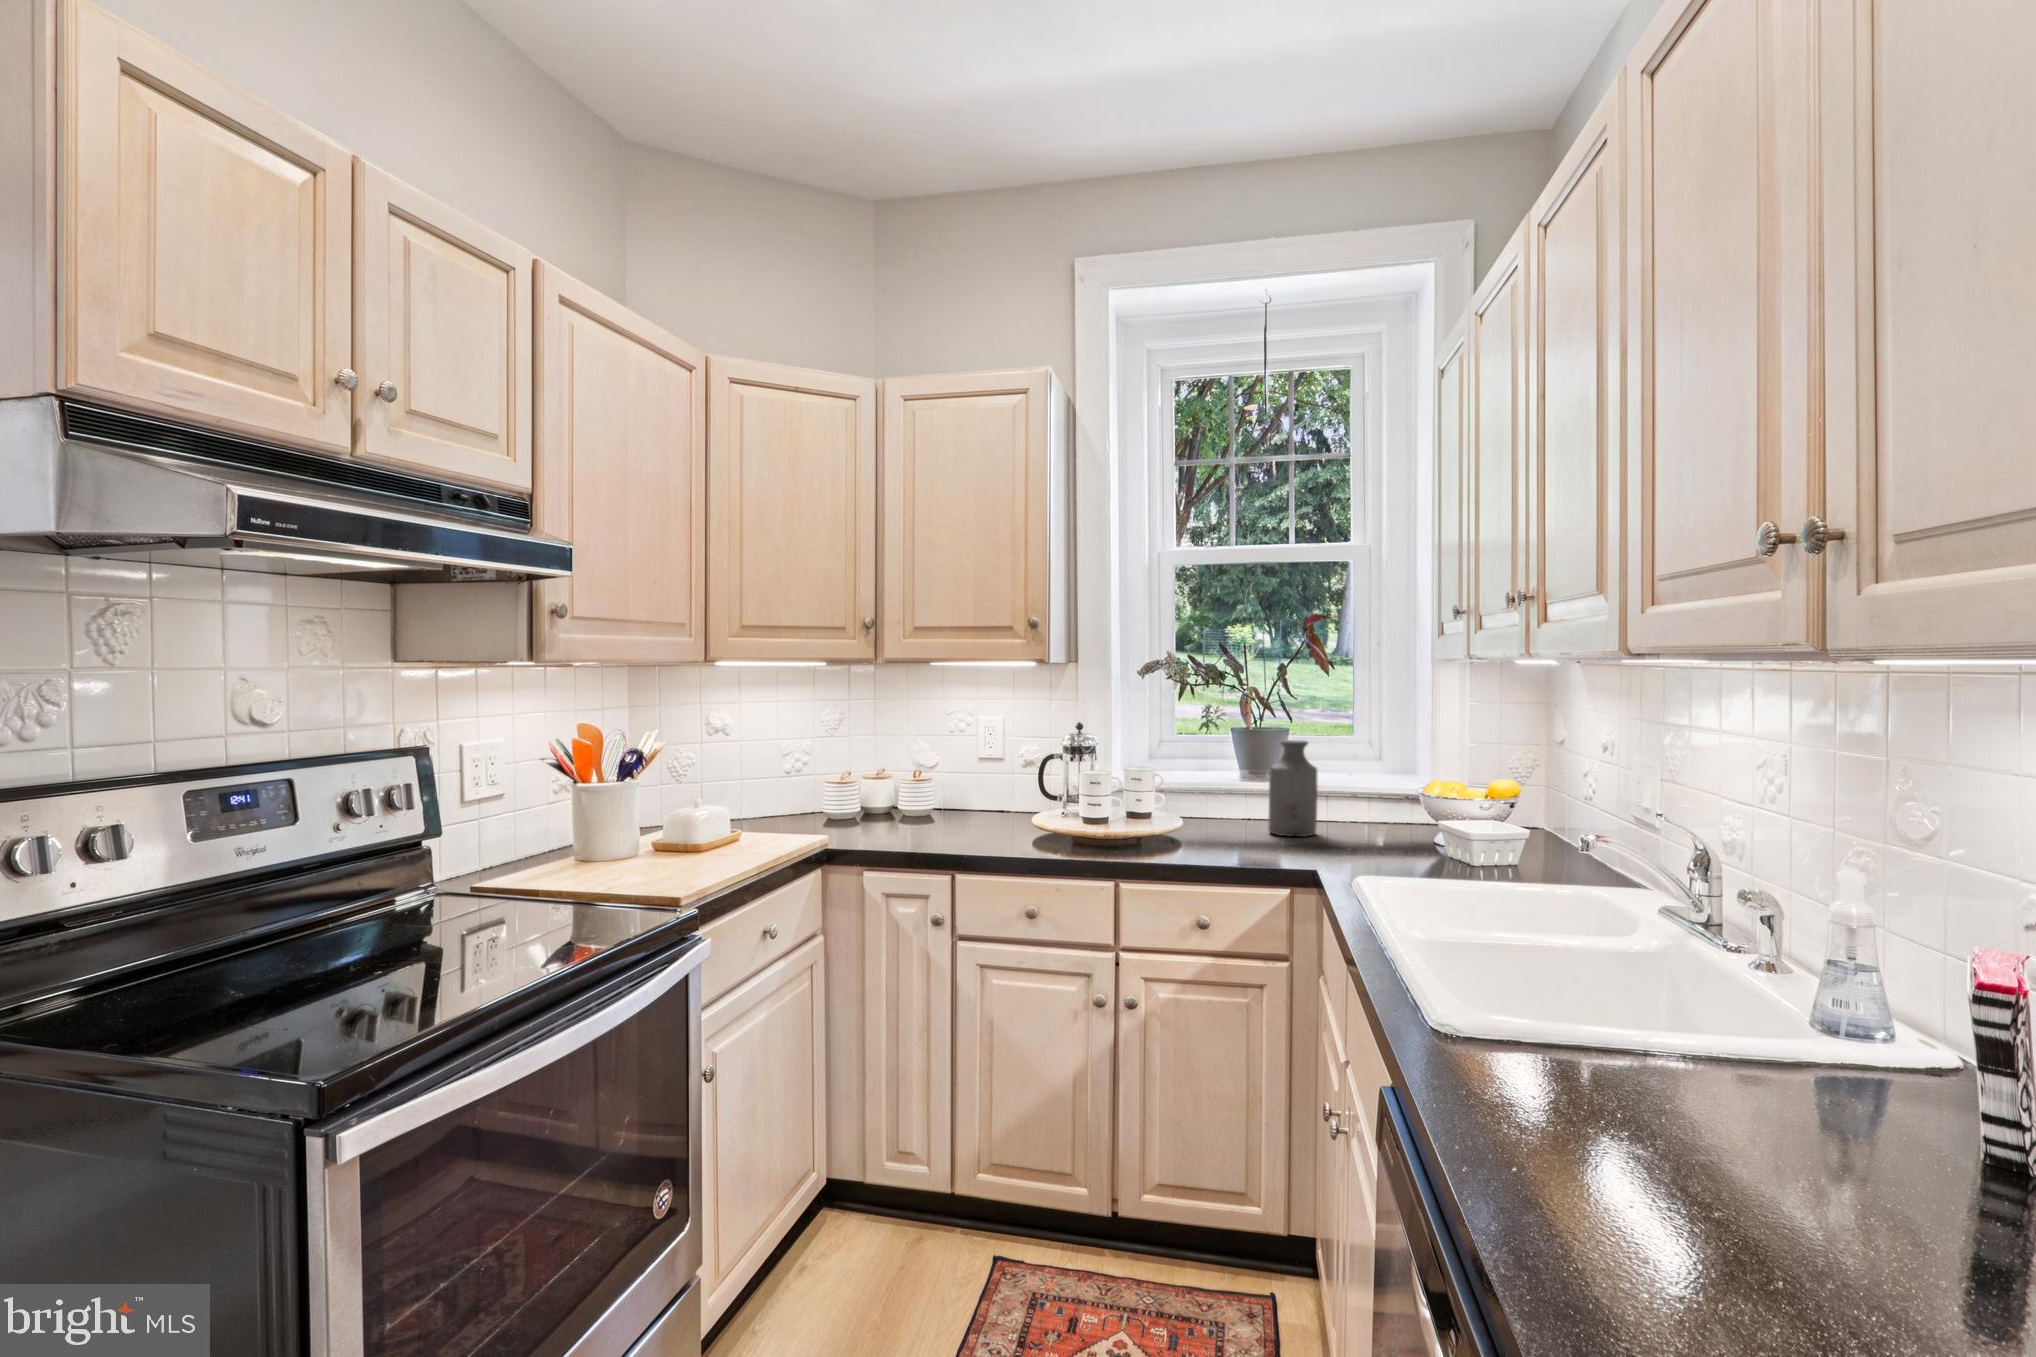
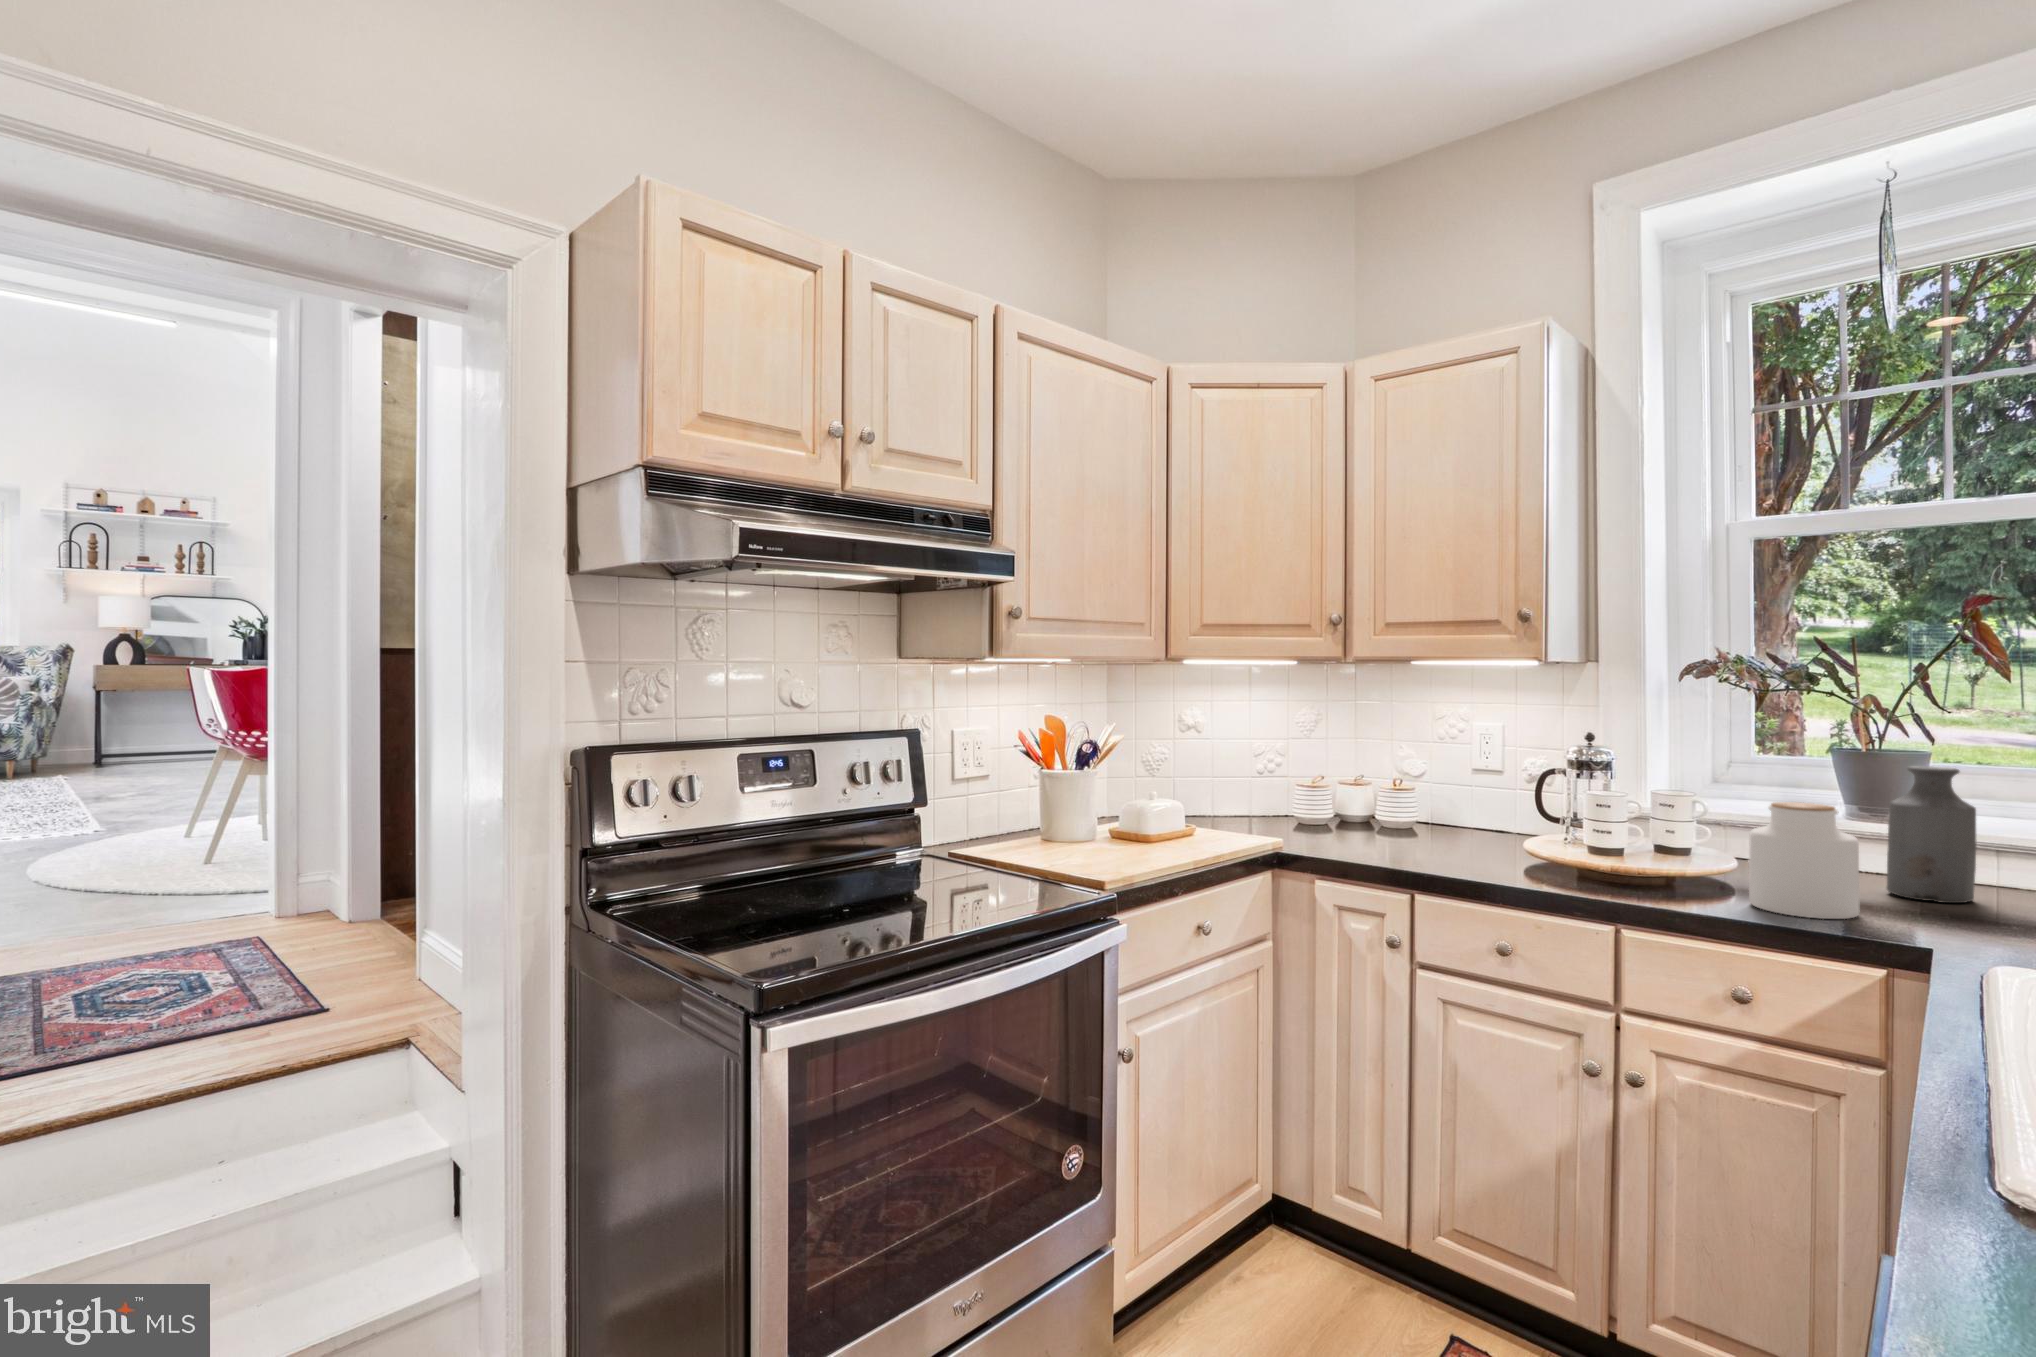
jar: none [1199,772,1266,858] -> present [1749,802,1860,919]

